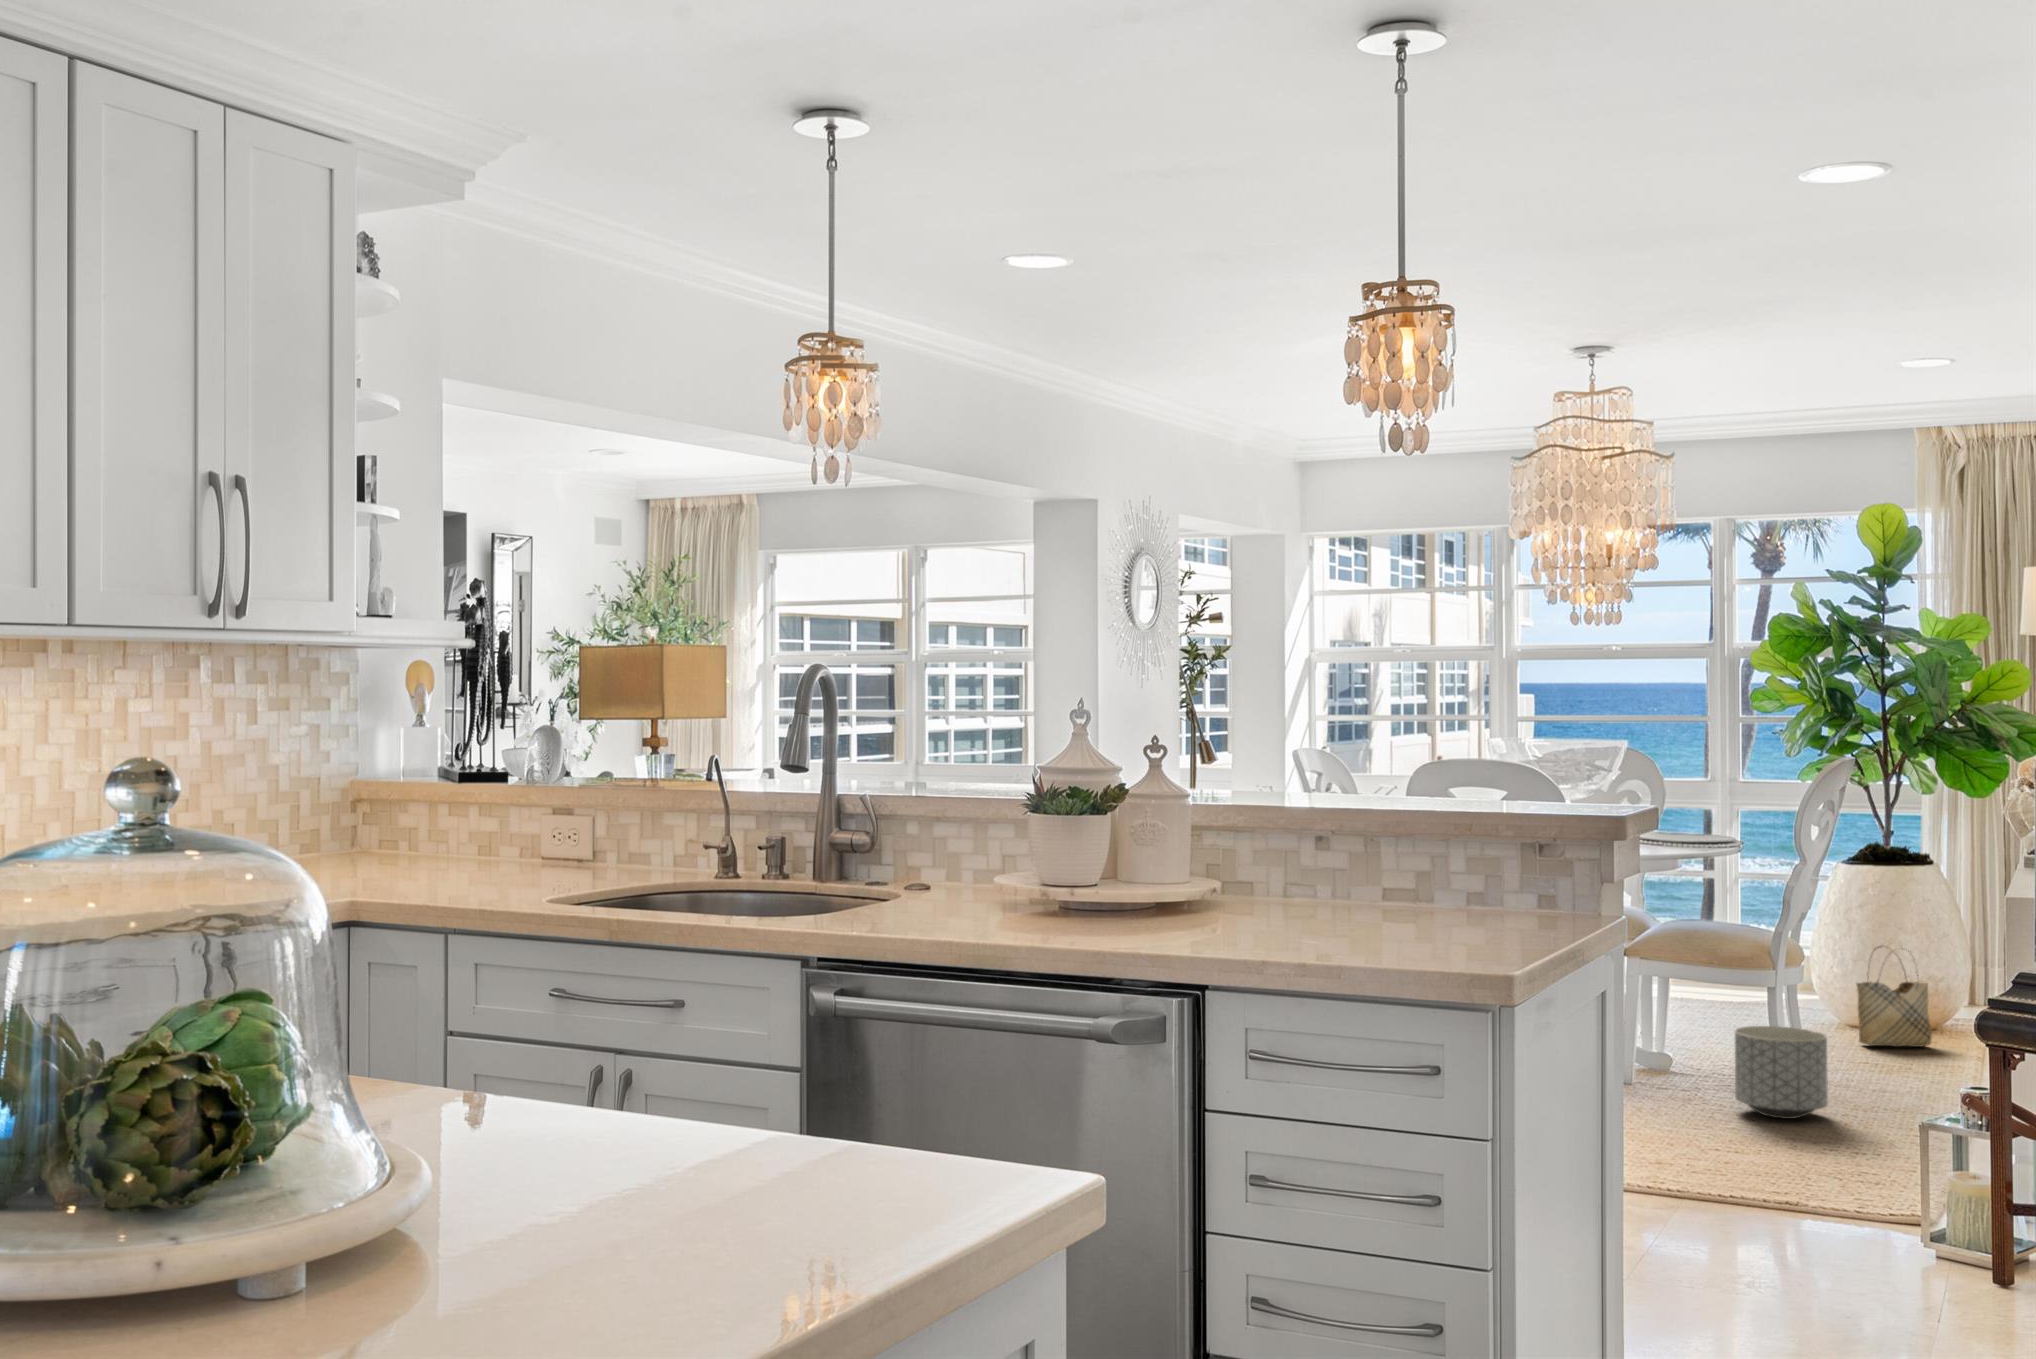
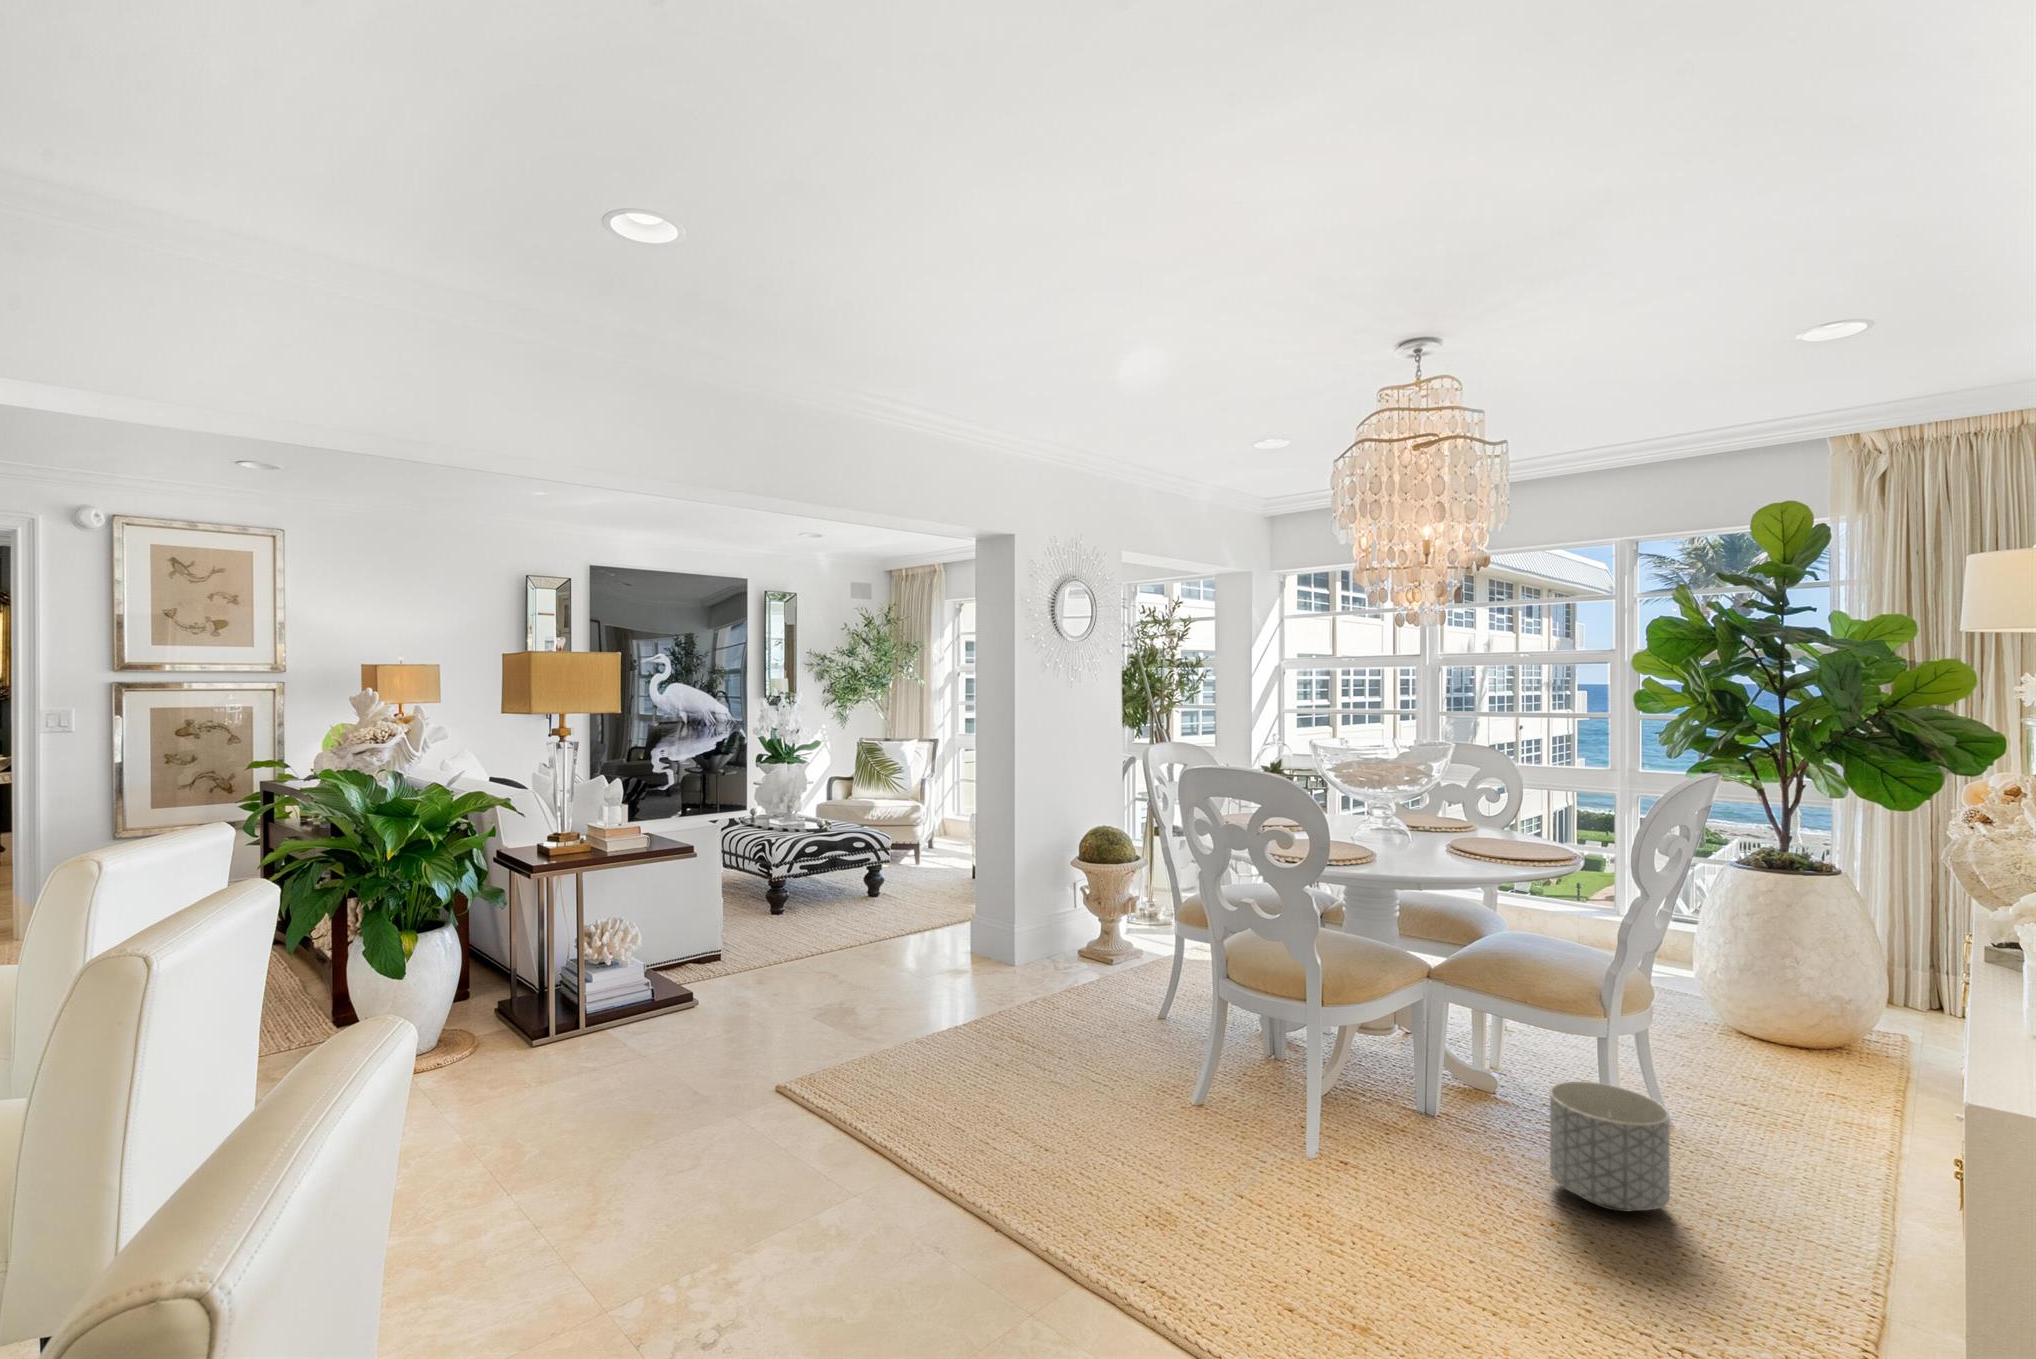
woven basket: present [1857,947,1932,1047] -> none [1742,962,1837,1079]

